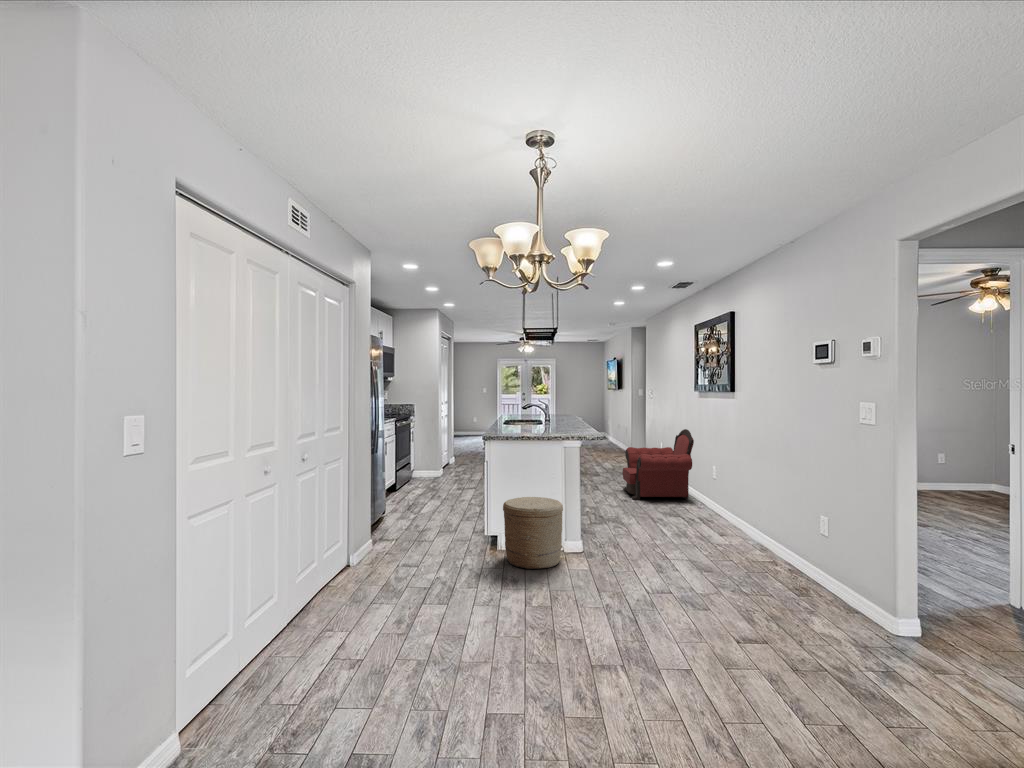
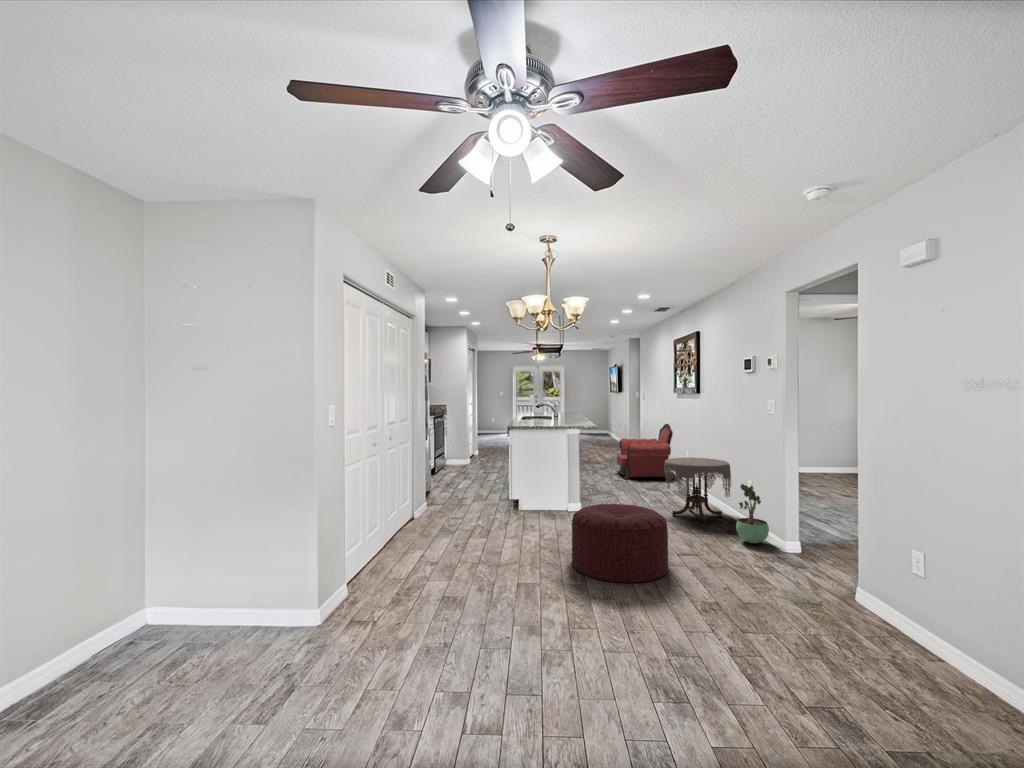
side table: none [697,479,793,574] -> present [664,458,731,523]
woven basket: present [503,497,563,569] -> none [523,471,566,520]
potted plant: none [814,526,866,616] -> present [736,484,769,544]
ottoman: none [575,561,732,710] -> present [572,504,668,582]

